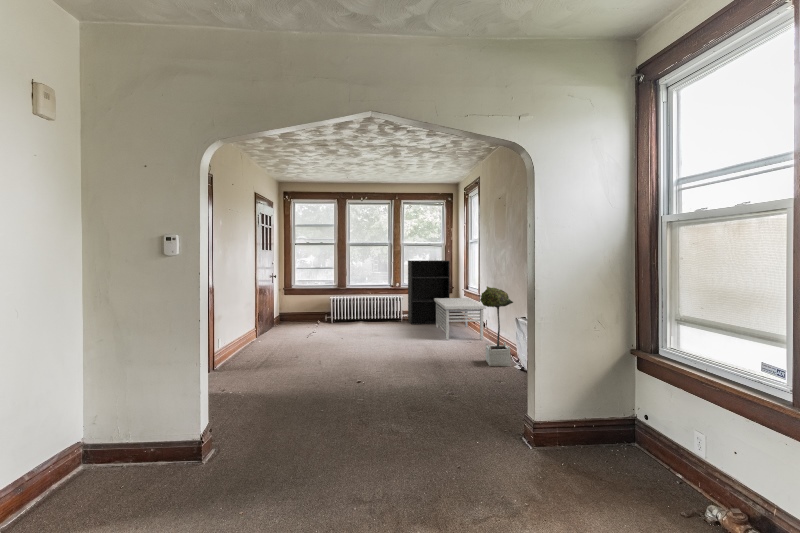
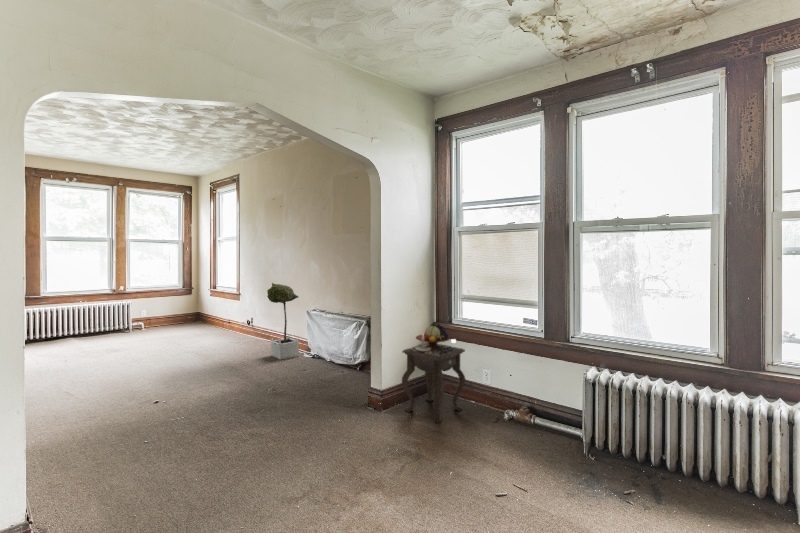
bookshelf: present [408,260,450,324] -> none [138,259,197,333]
storage bench: present [434,298,486,340] -> none [181,298,252,344]
side table: none [563,348,657,480] -> present [402,324,465,423]

